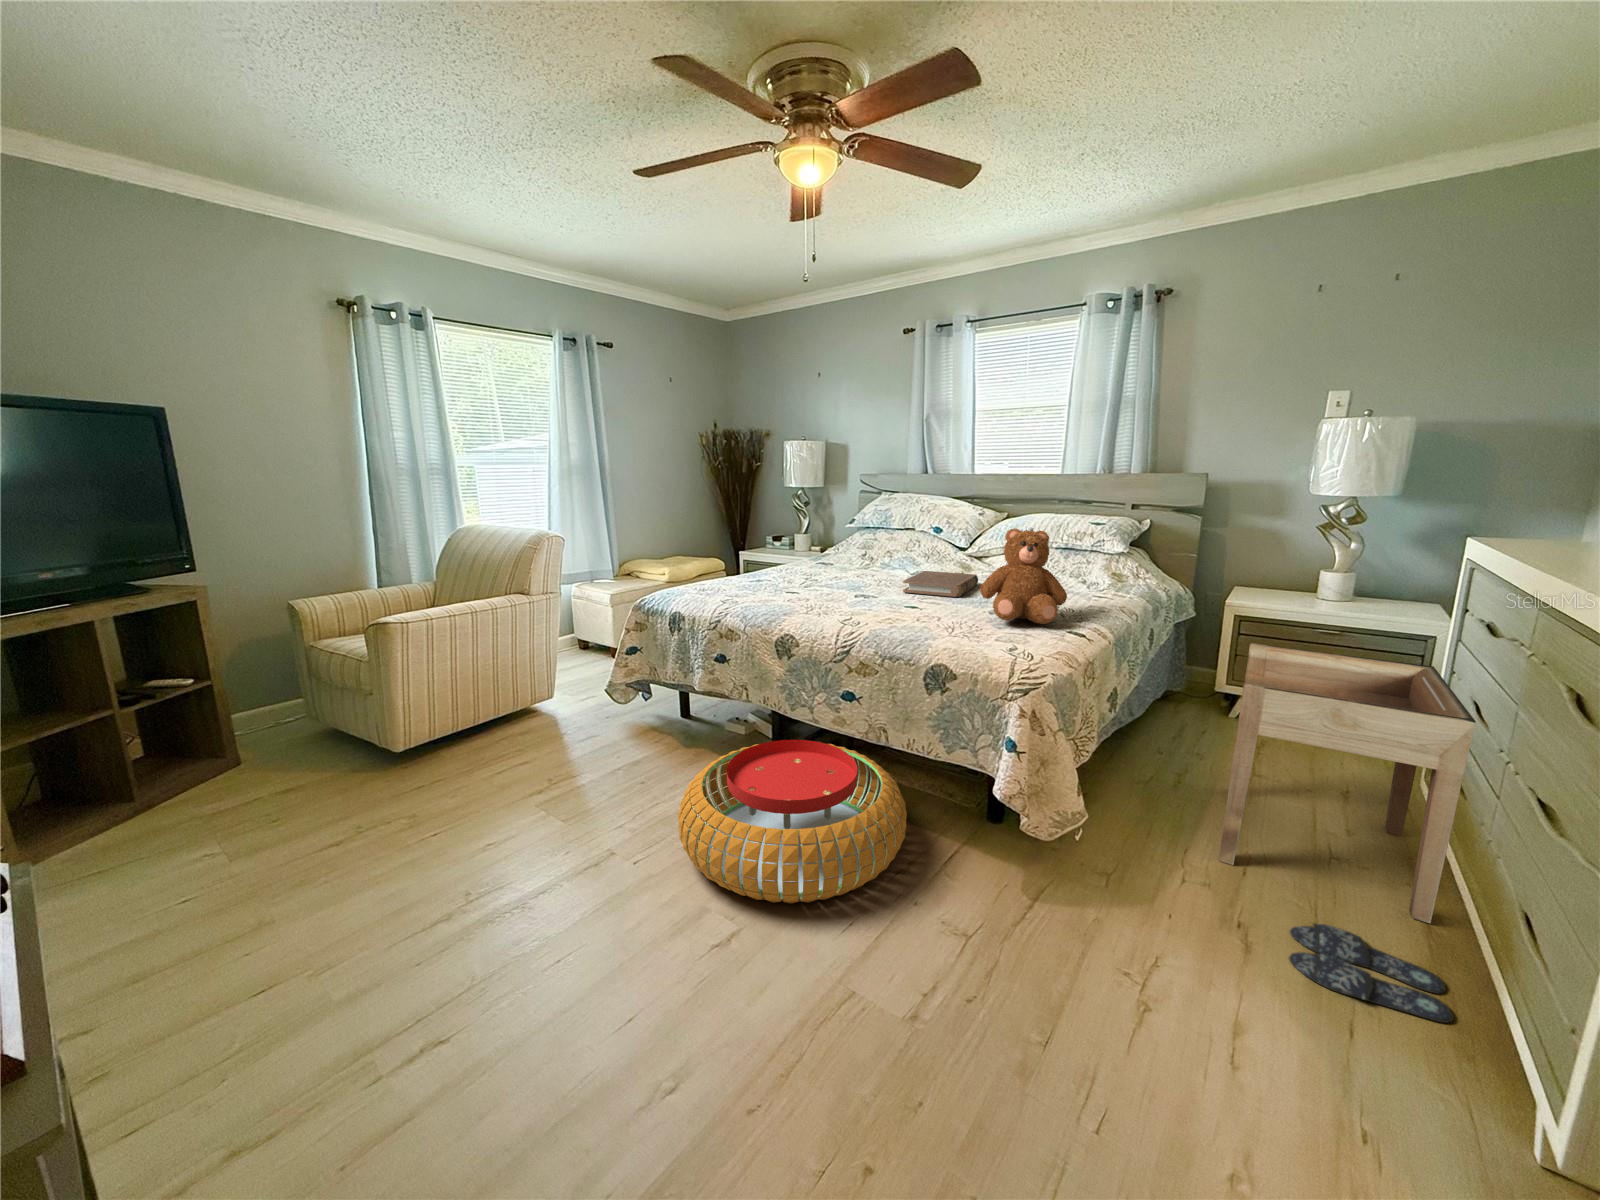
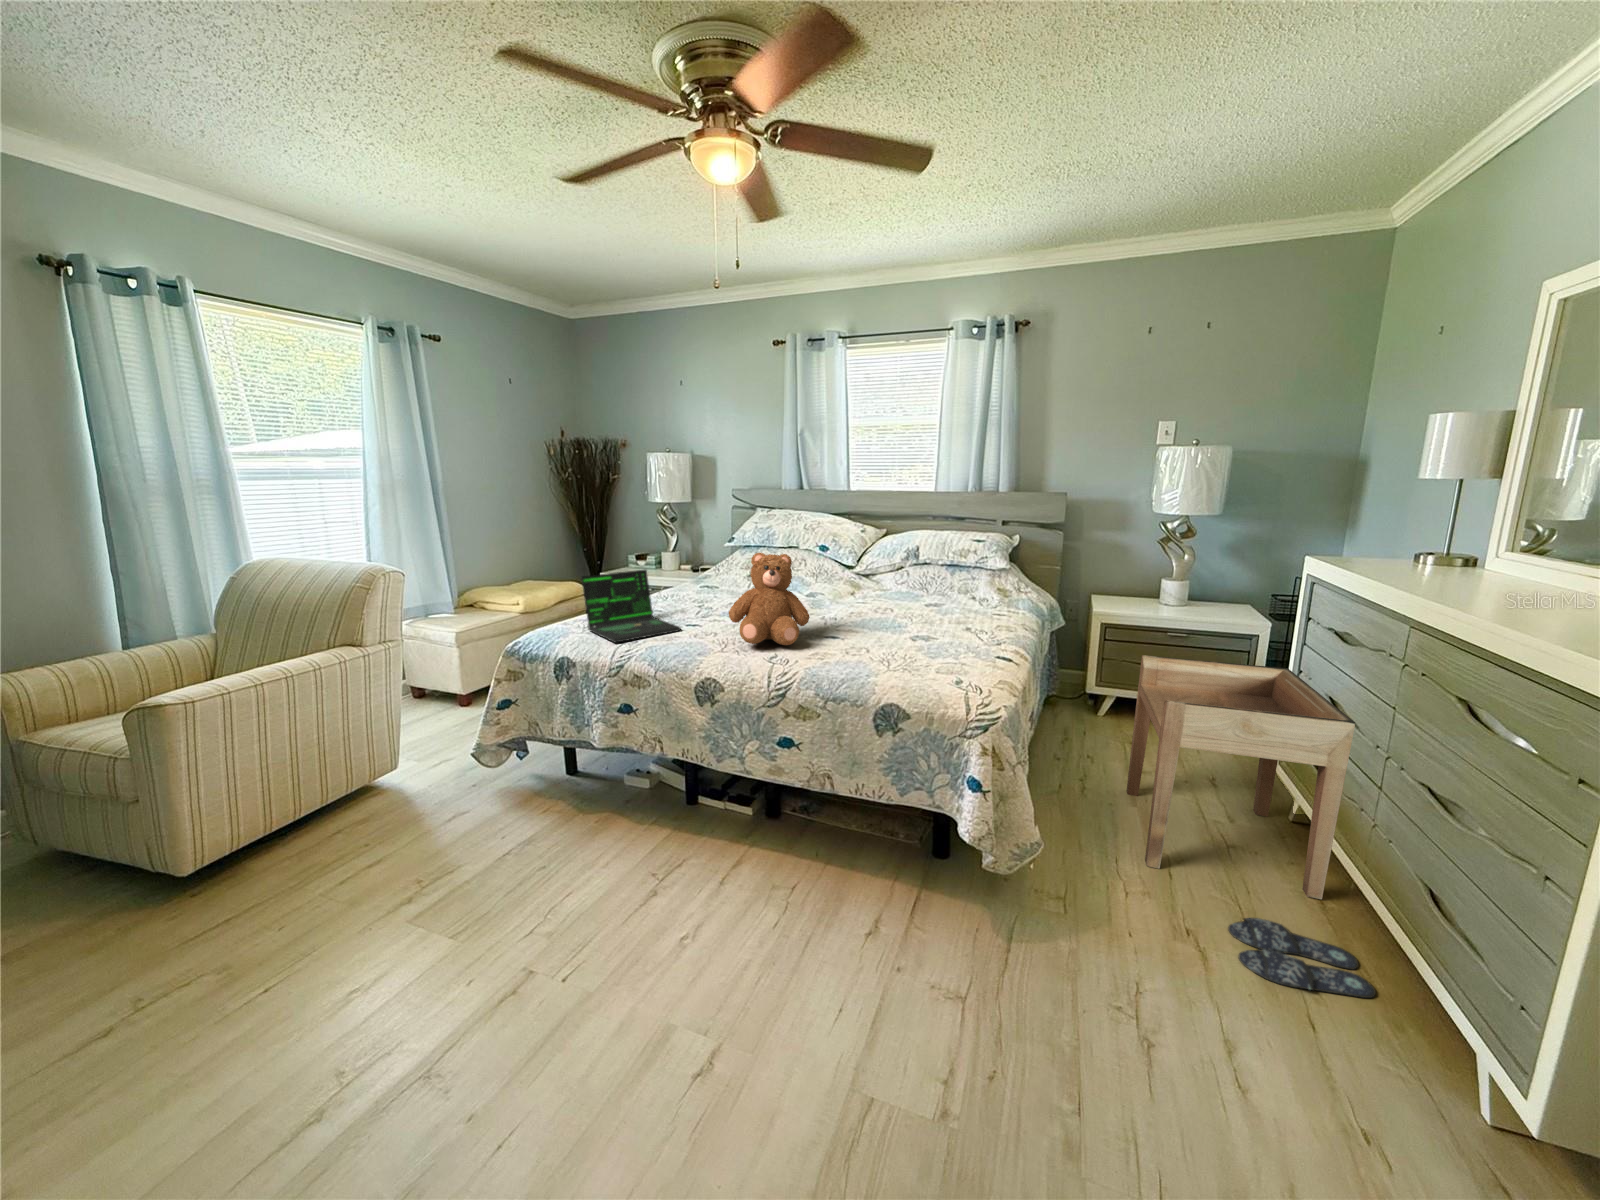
teddy bear: present [980,529,1067,624] -> present [729,553,810,645]
laptop: none [696,541,778,601] -> present [582,570,681,643]
book: present [903,571,978,597] -> none [814,594,882,623]
pouf: present [678,740,907,903] -> none [614,796,873,1002]

